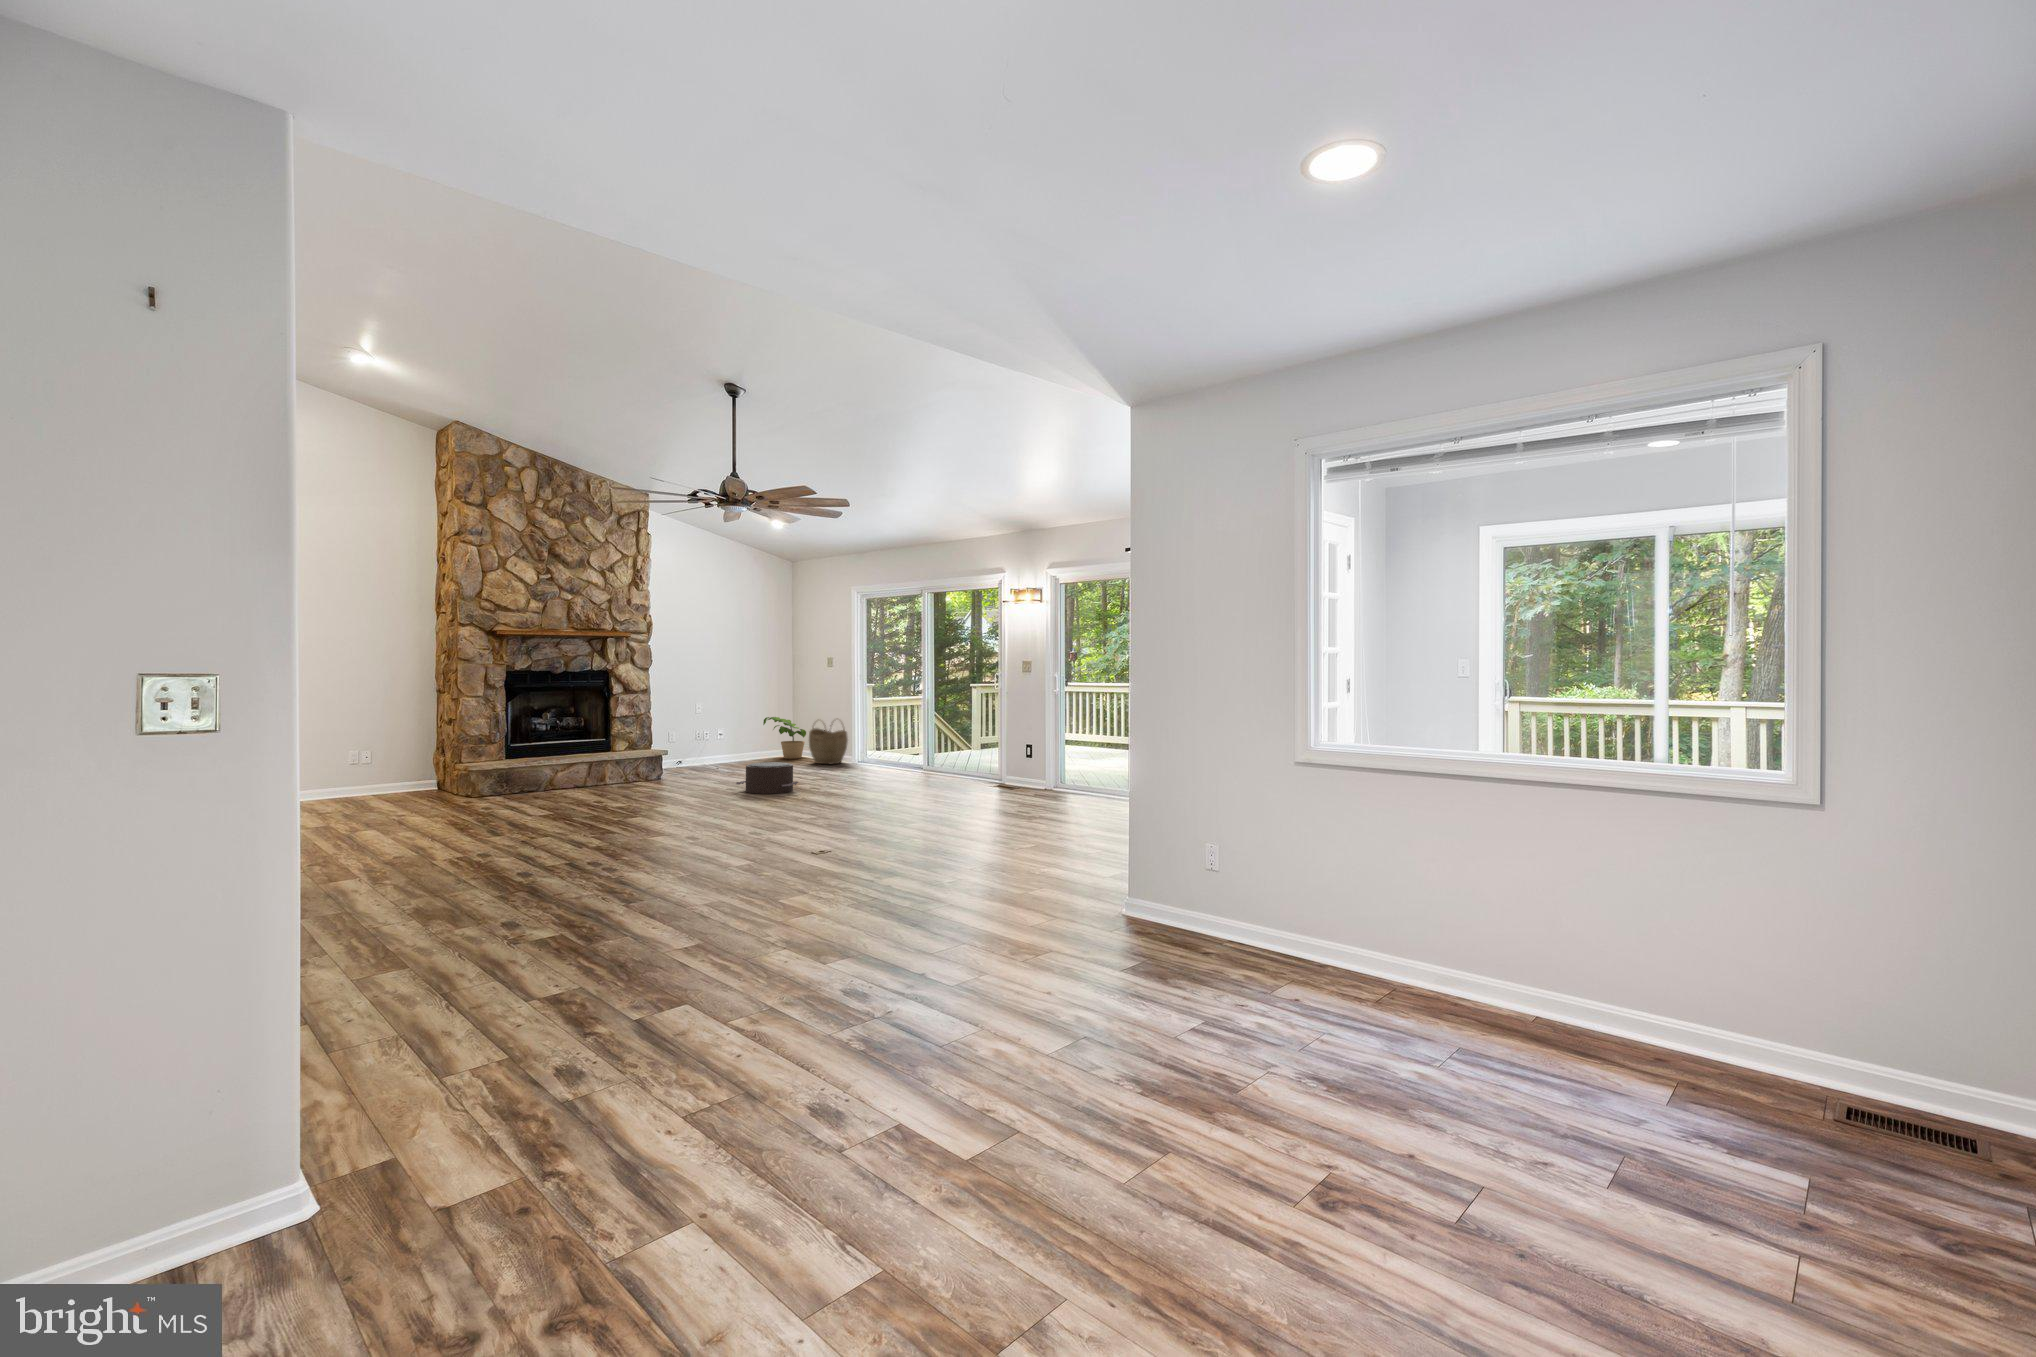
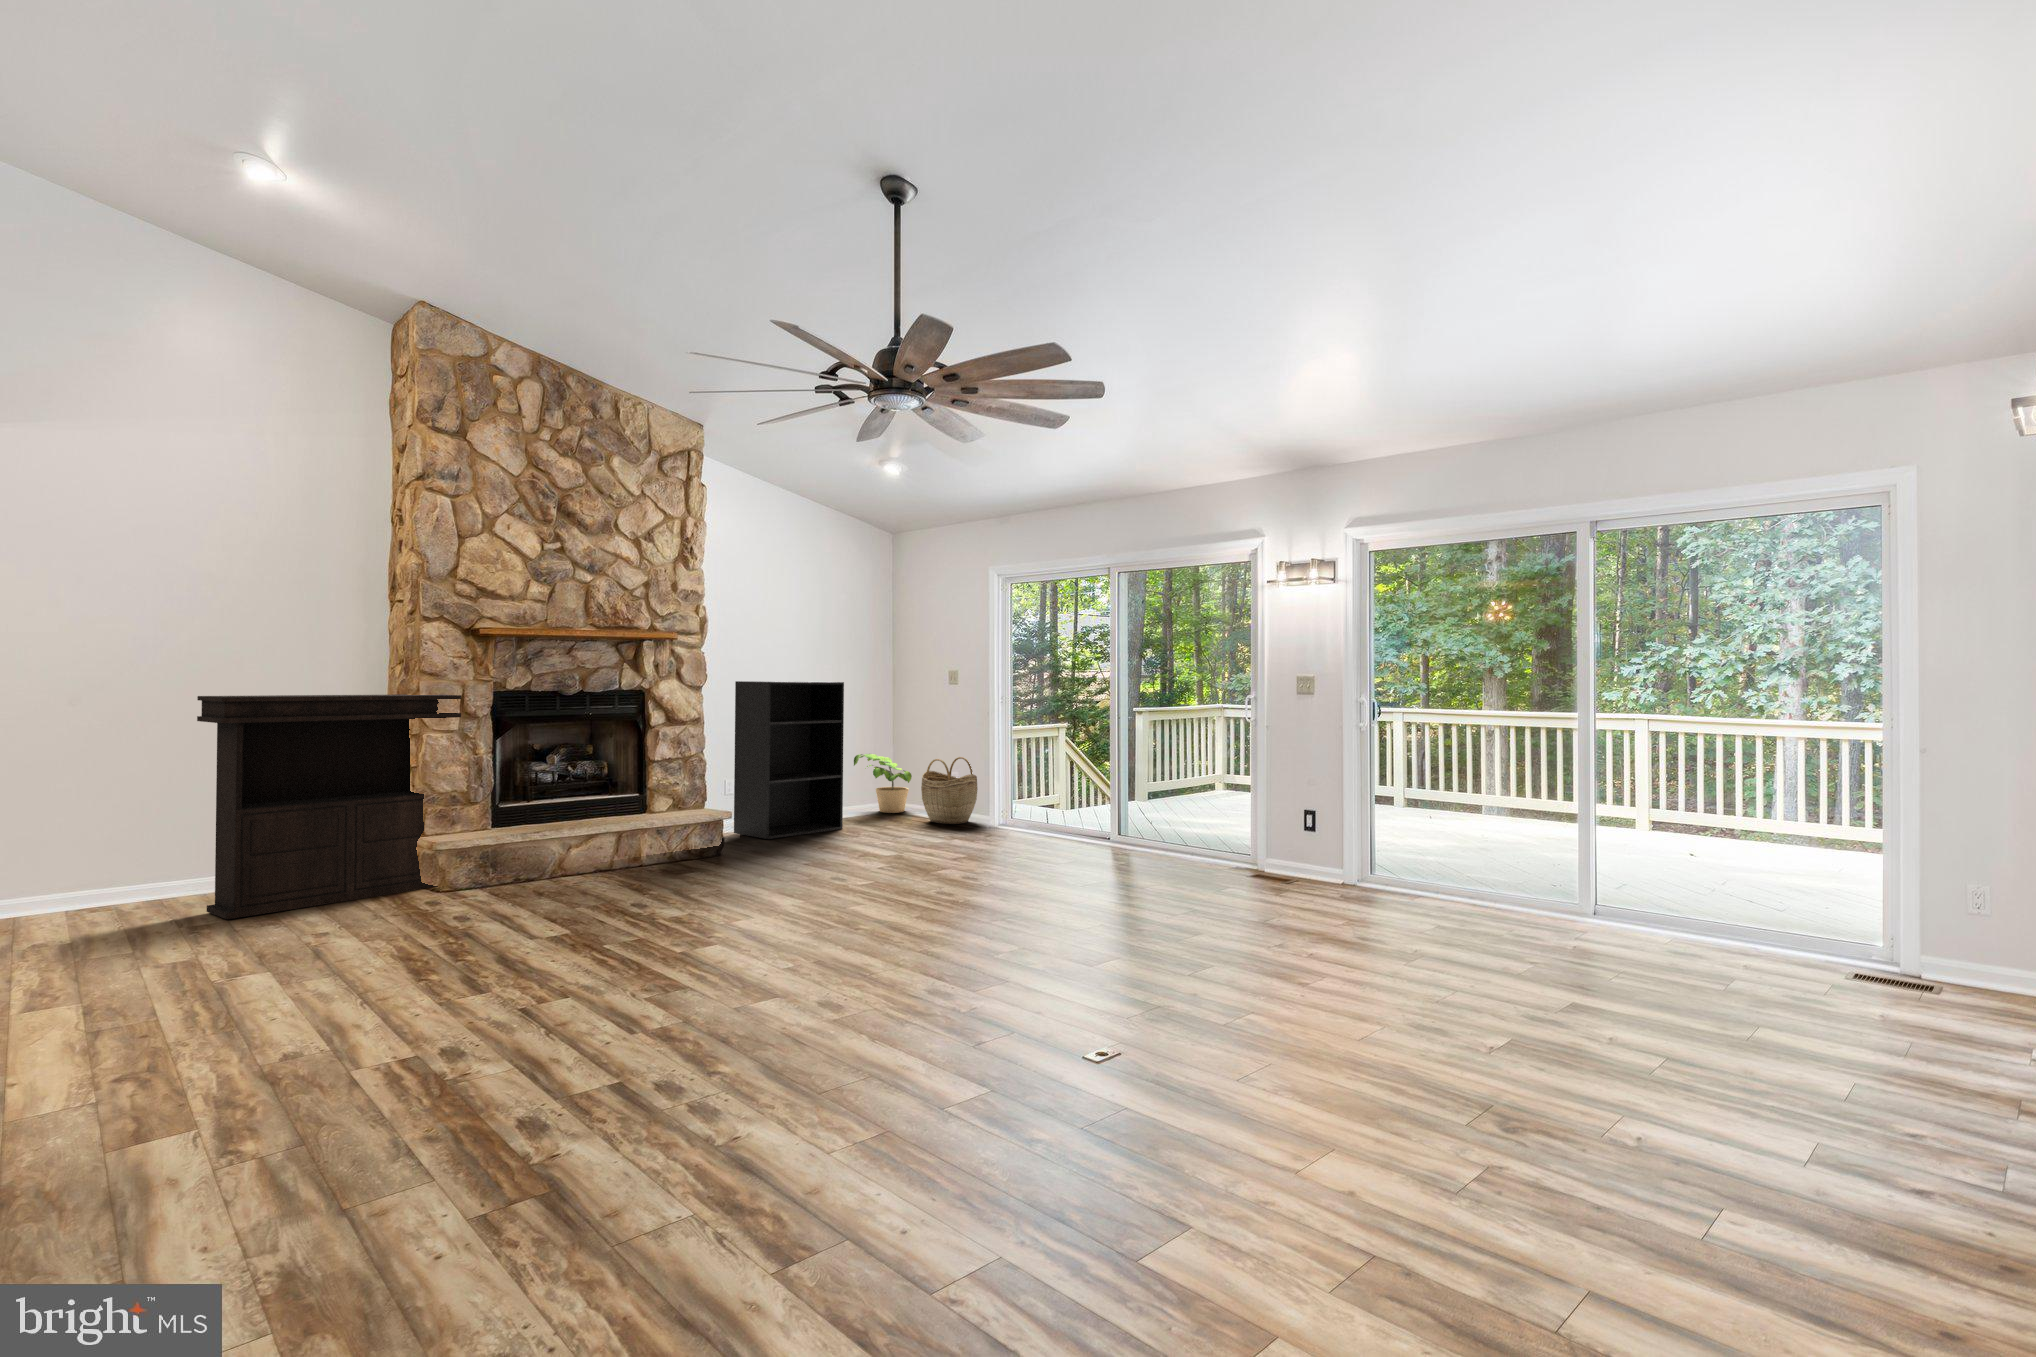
bookshelf: none [674,666,752,772] -> present [734,681,844,839]
console table: none [319,673,485,809] -> present [197,694,461,919]
pouf: present [736,762,798,794] -> none [846,833,942,885]

